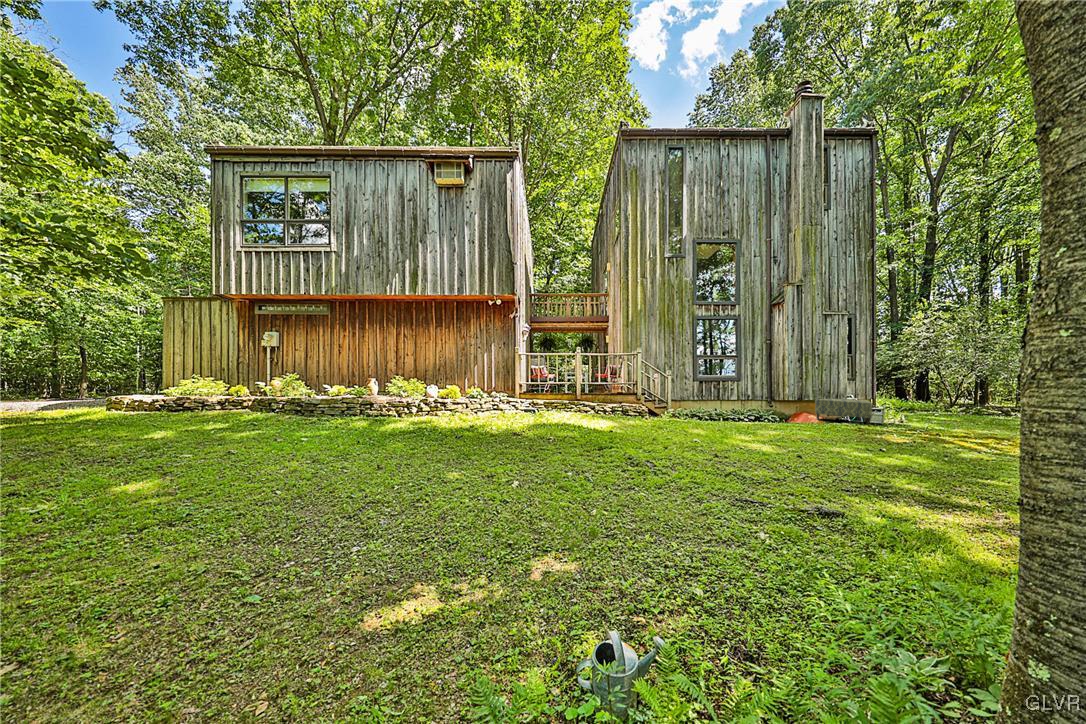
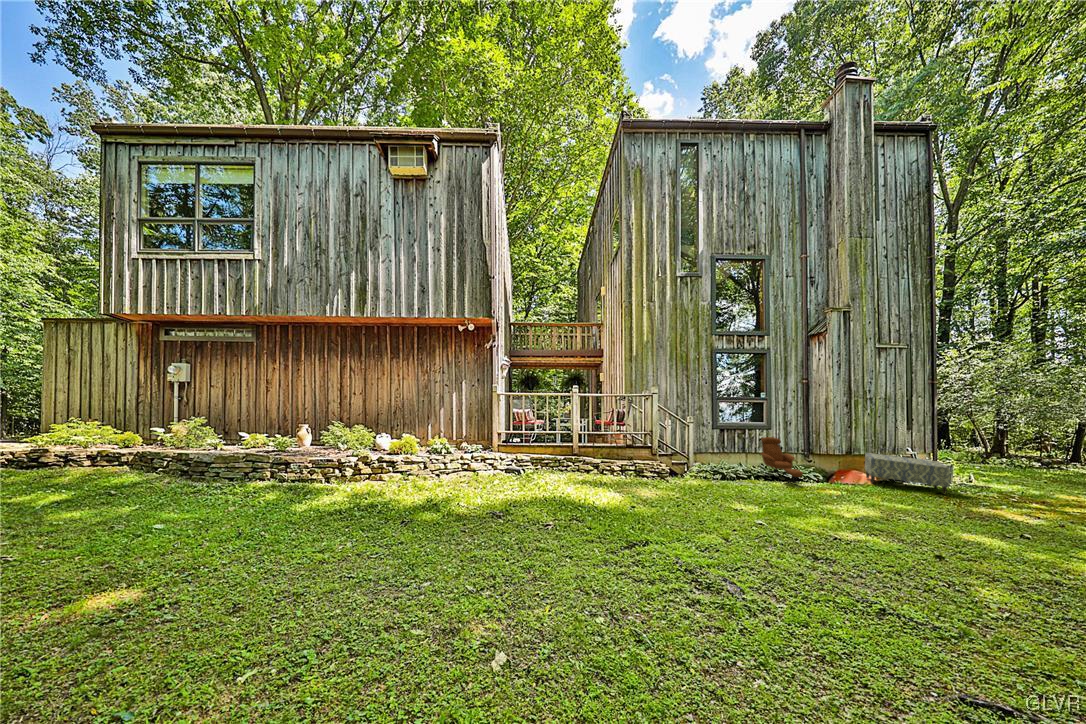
lounge chair: none [731,387,761,421] -> present [760,437,803,485]

